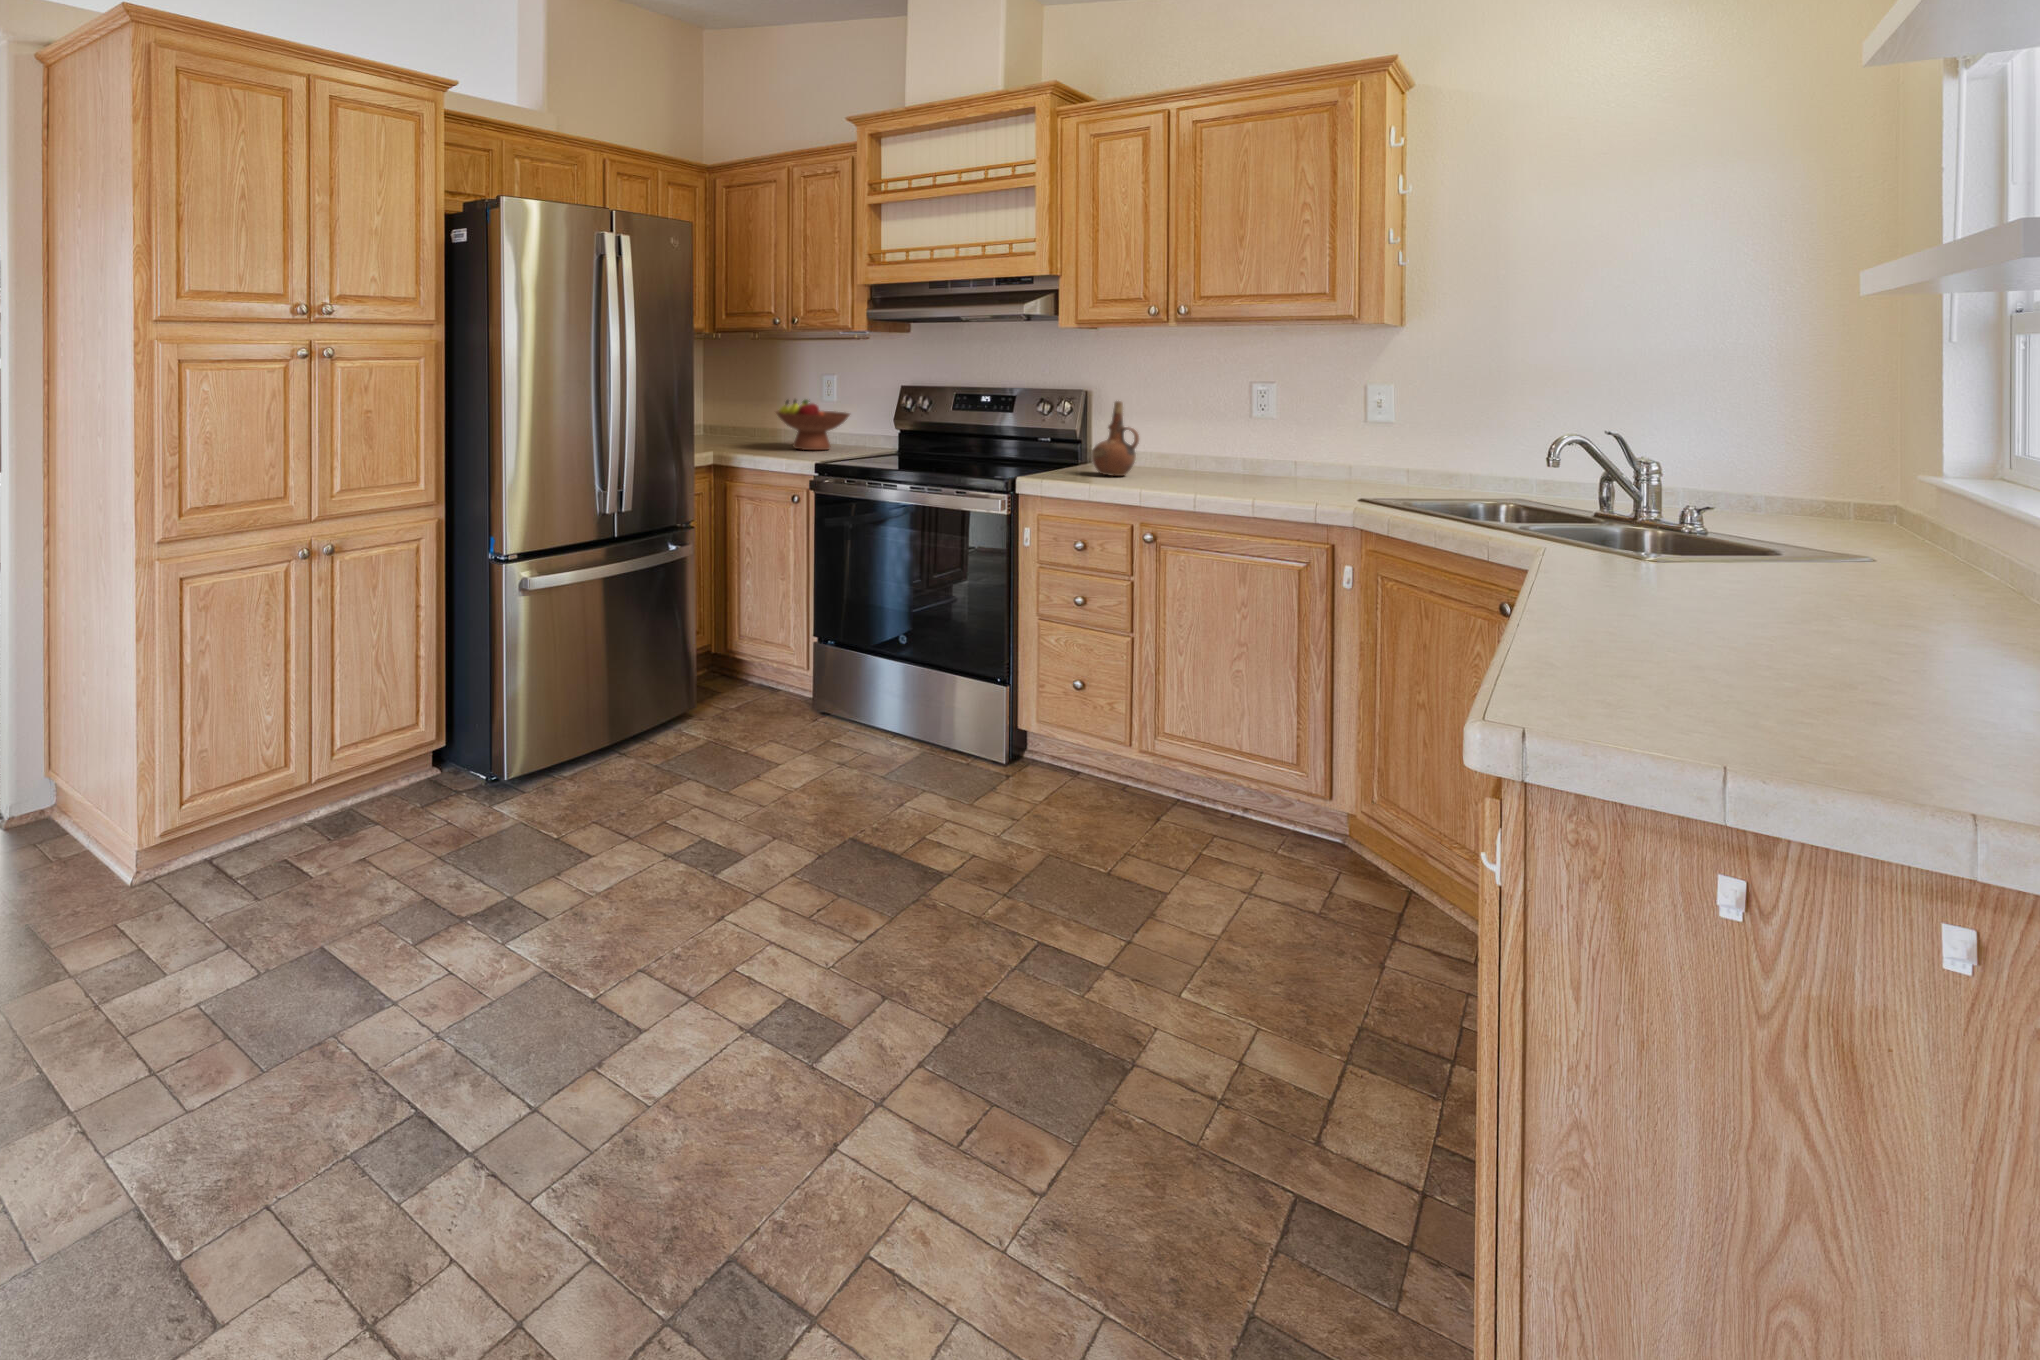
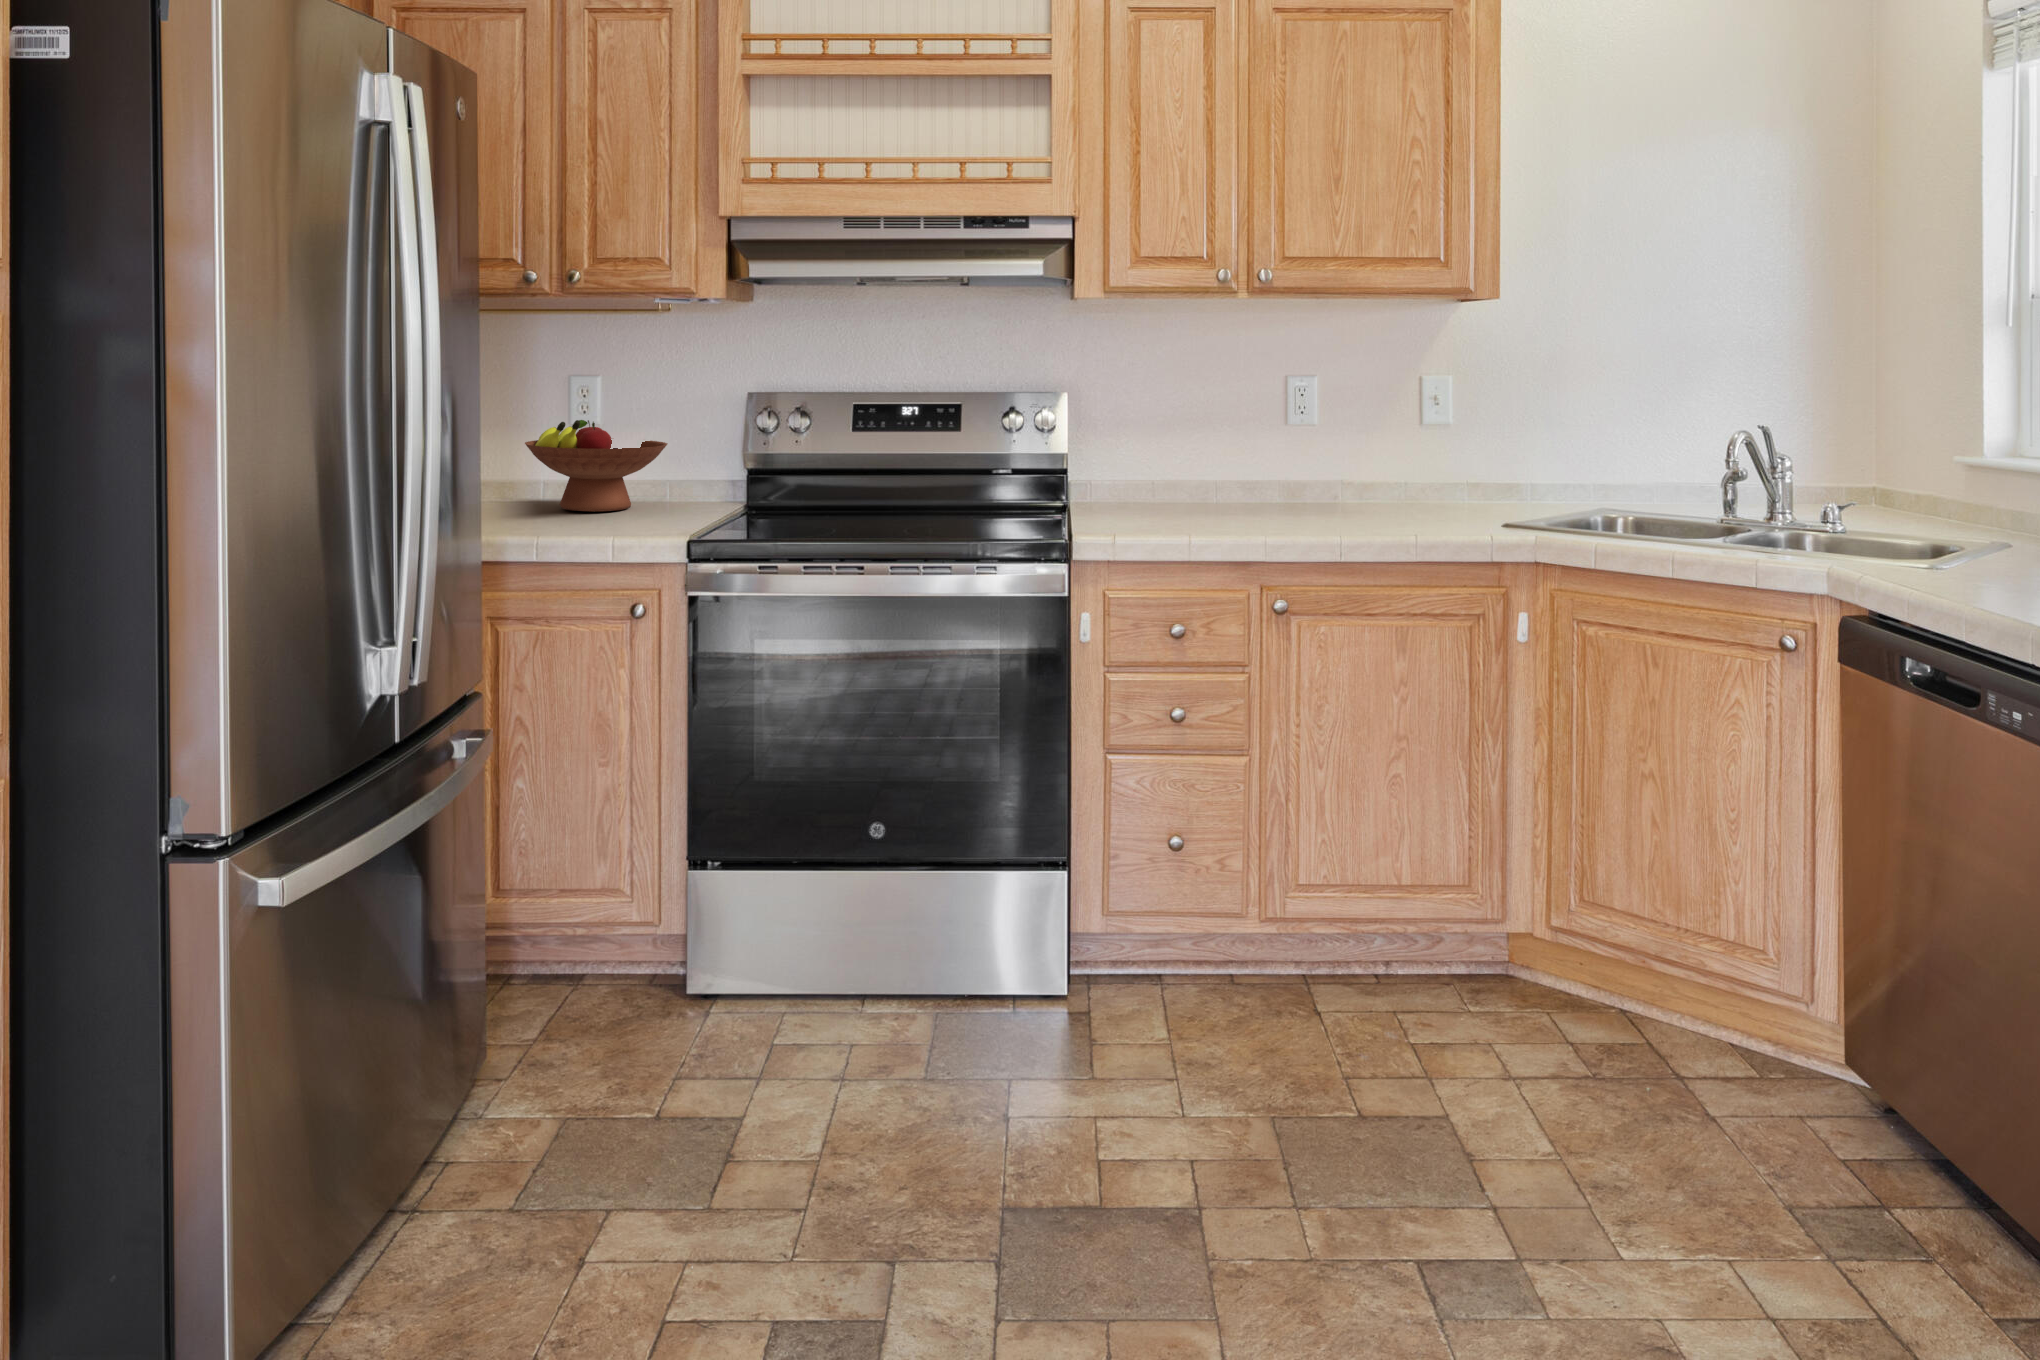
ceramic pitcher: present [1092,401,1139,476] -> none [1110,408,1174,517]

